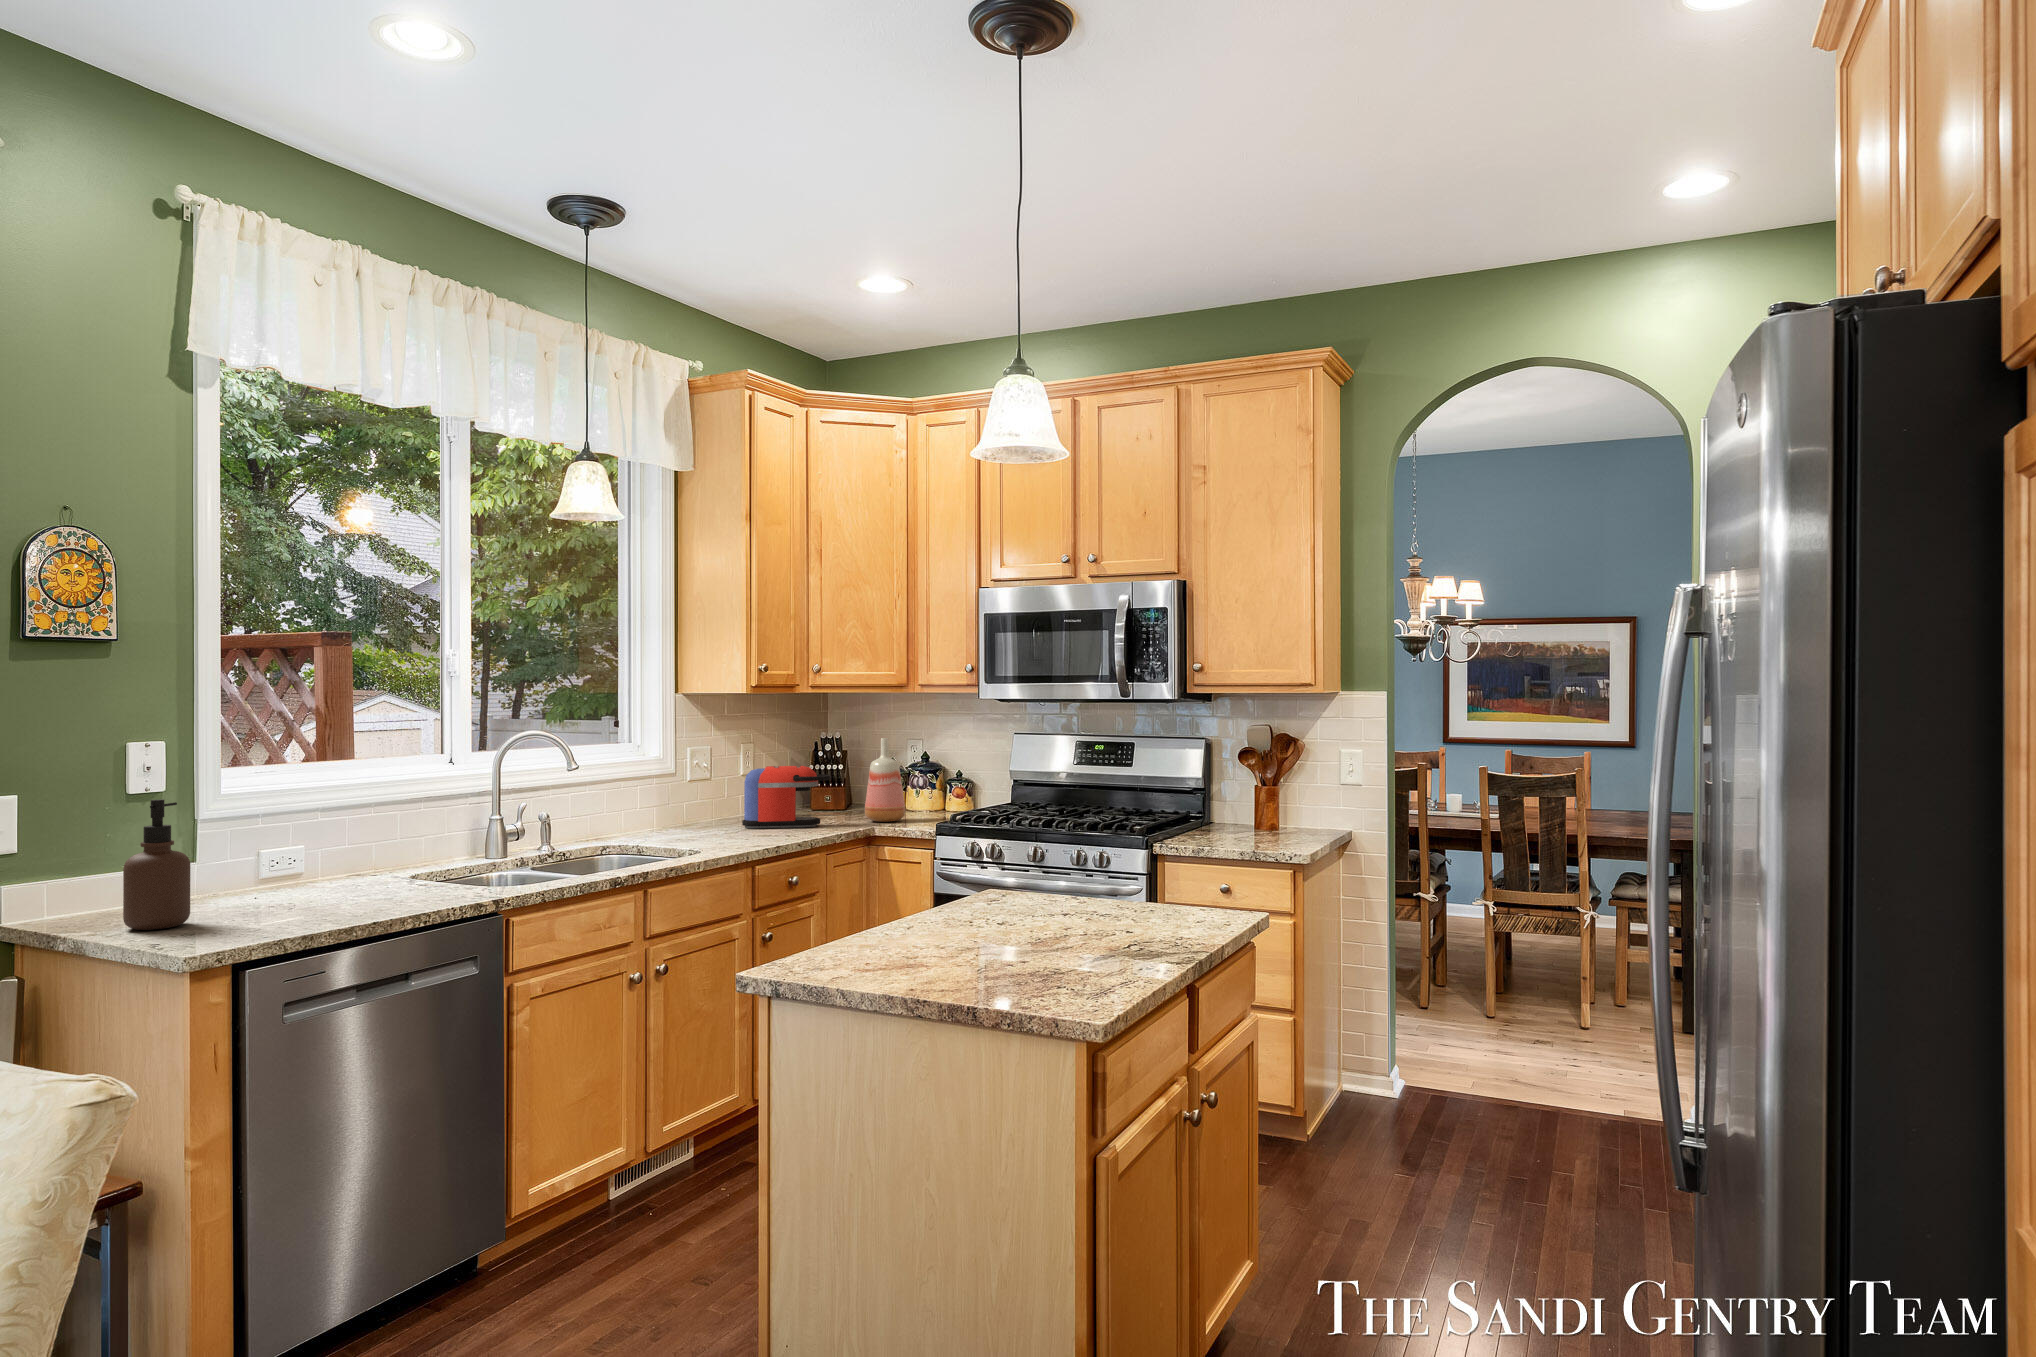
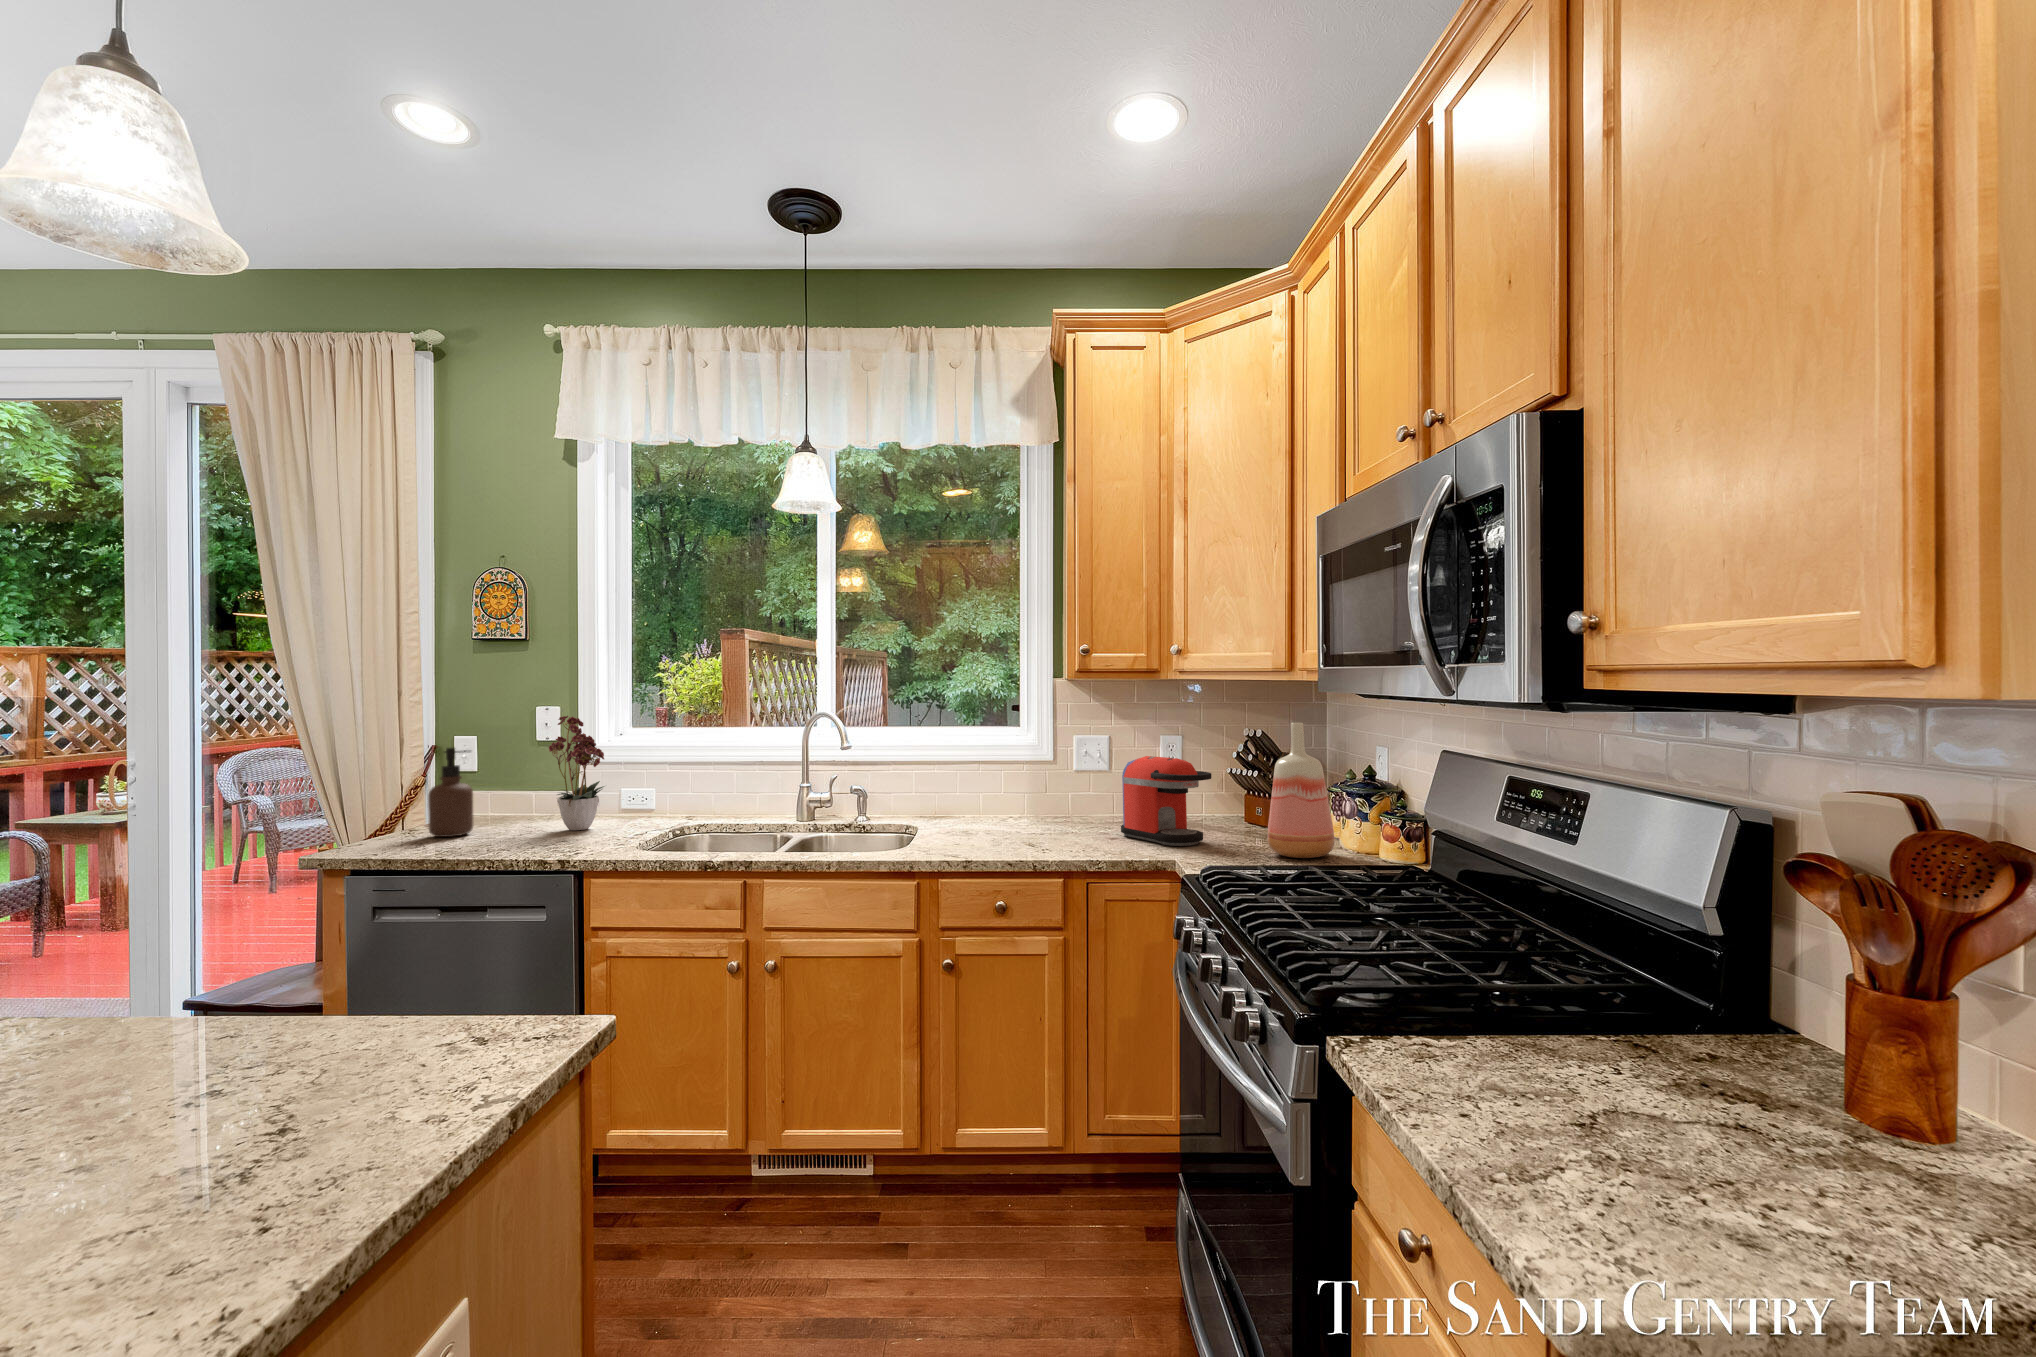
flower arrangement: none [217,743,339,900] -> present [549,716,604,830]

